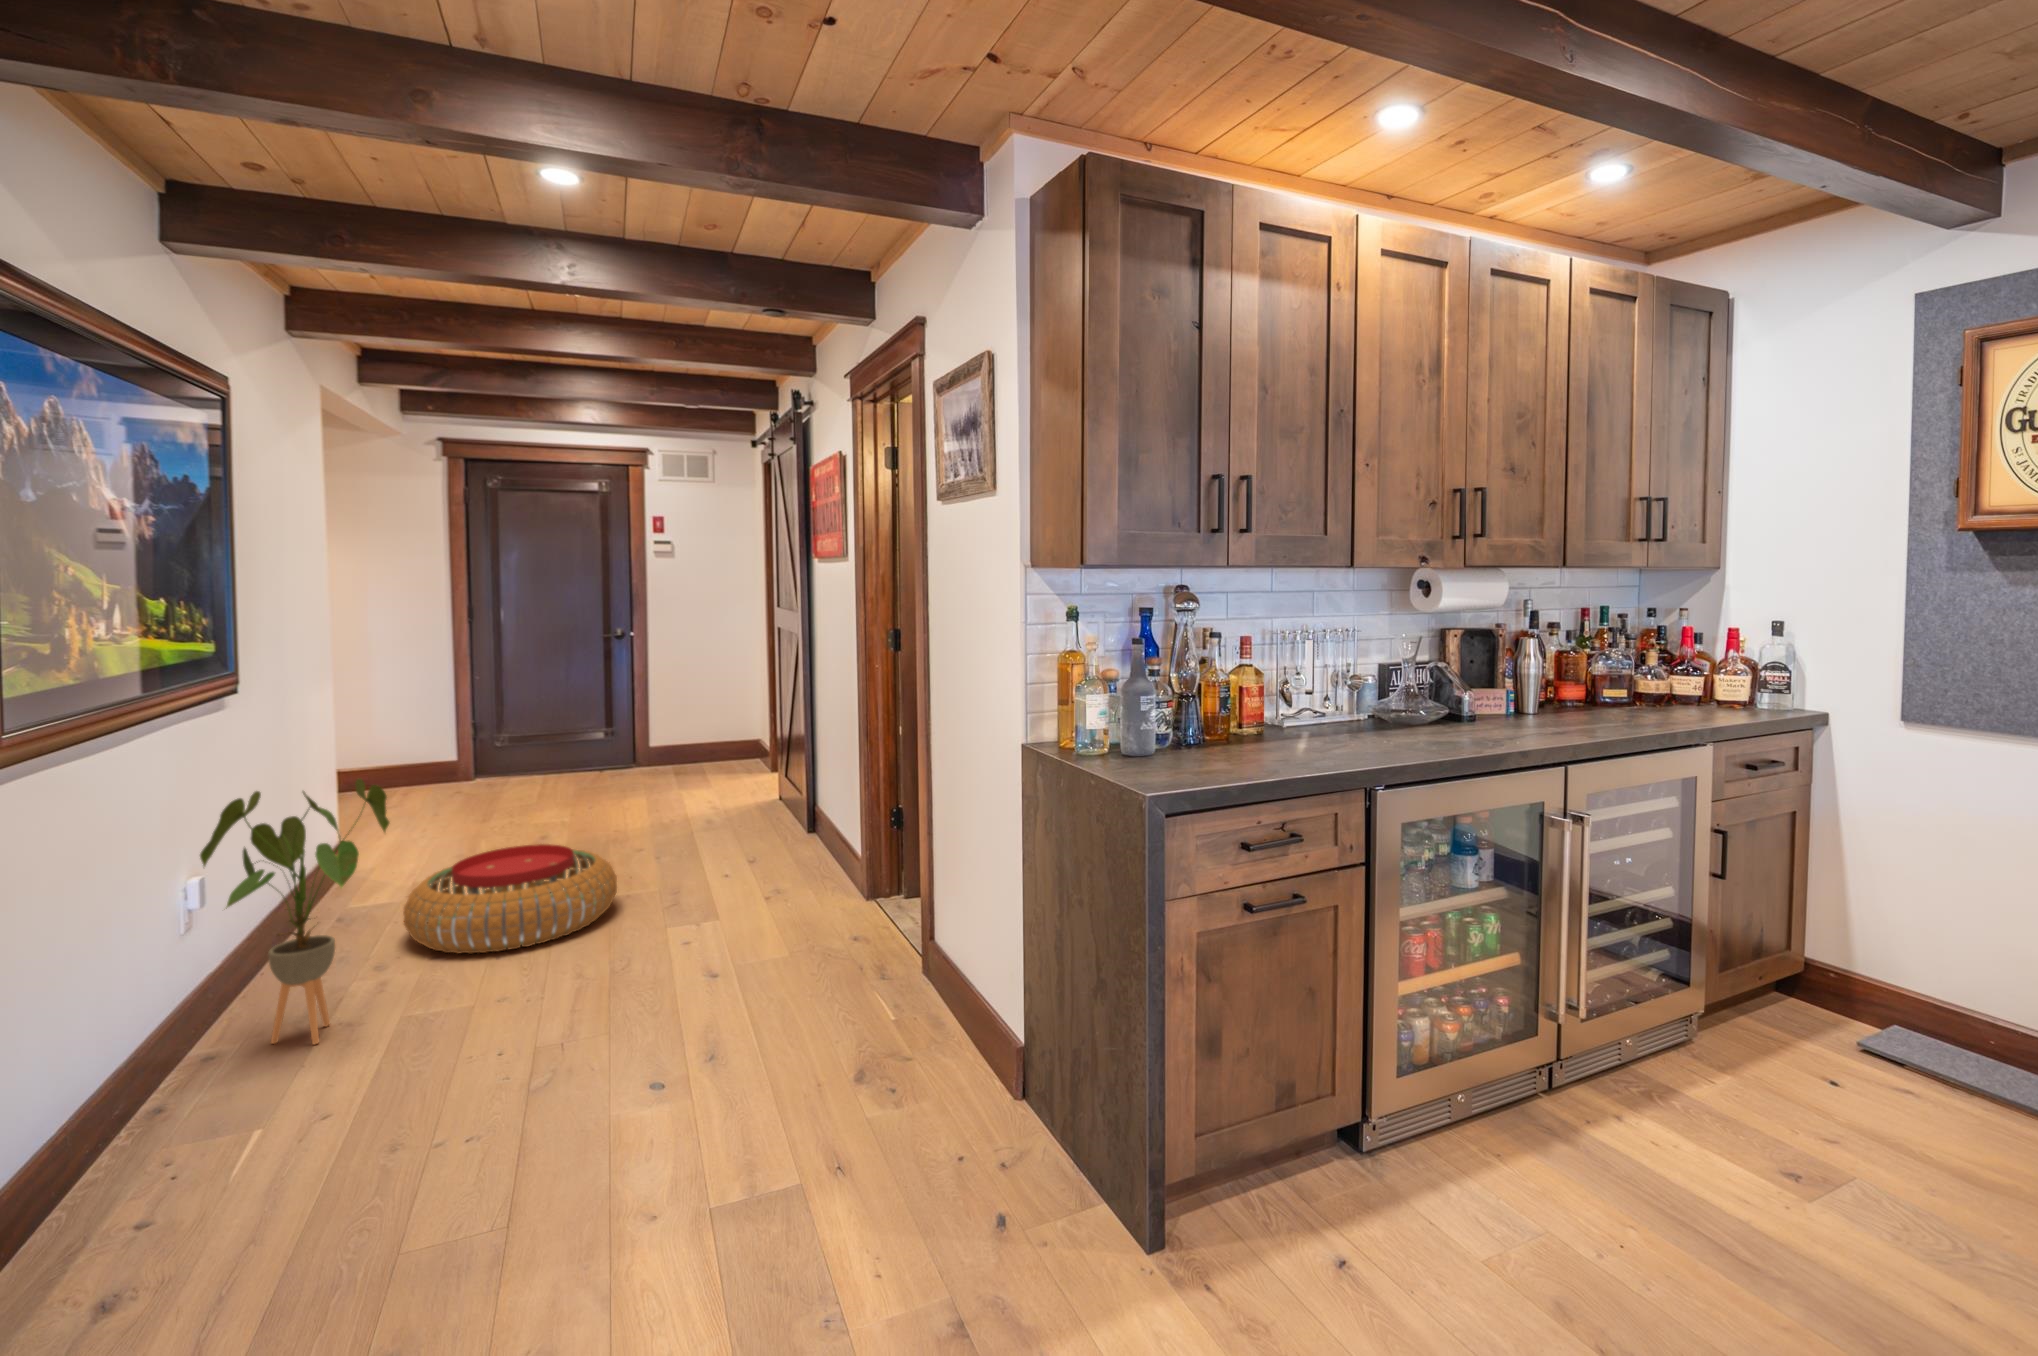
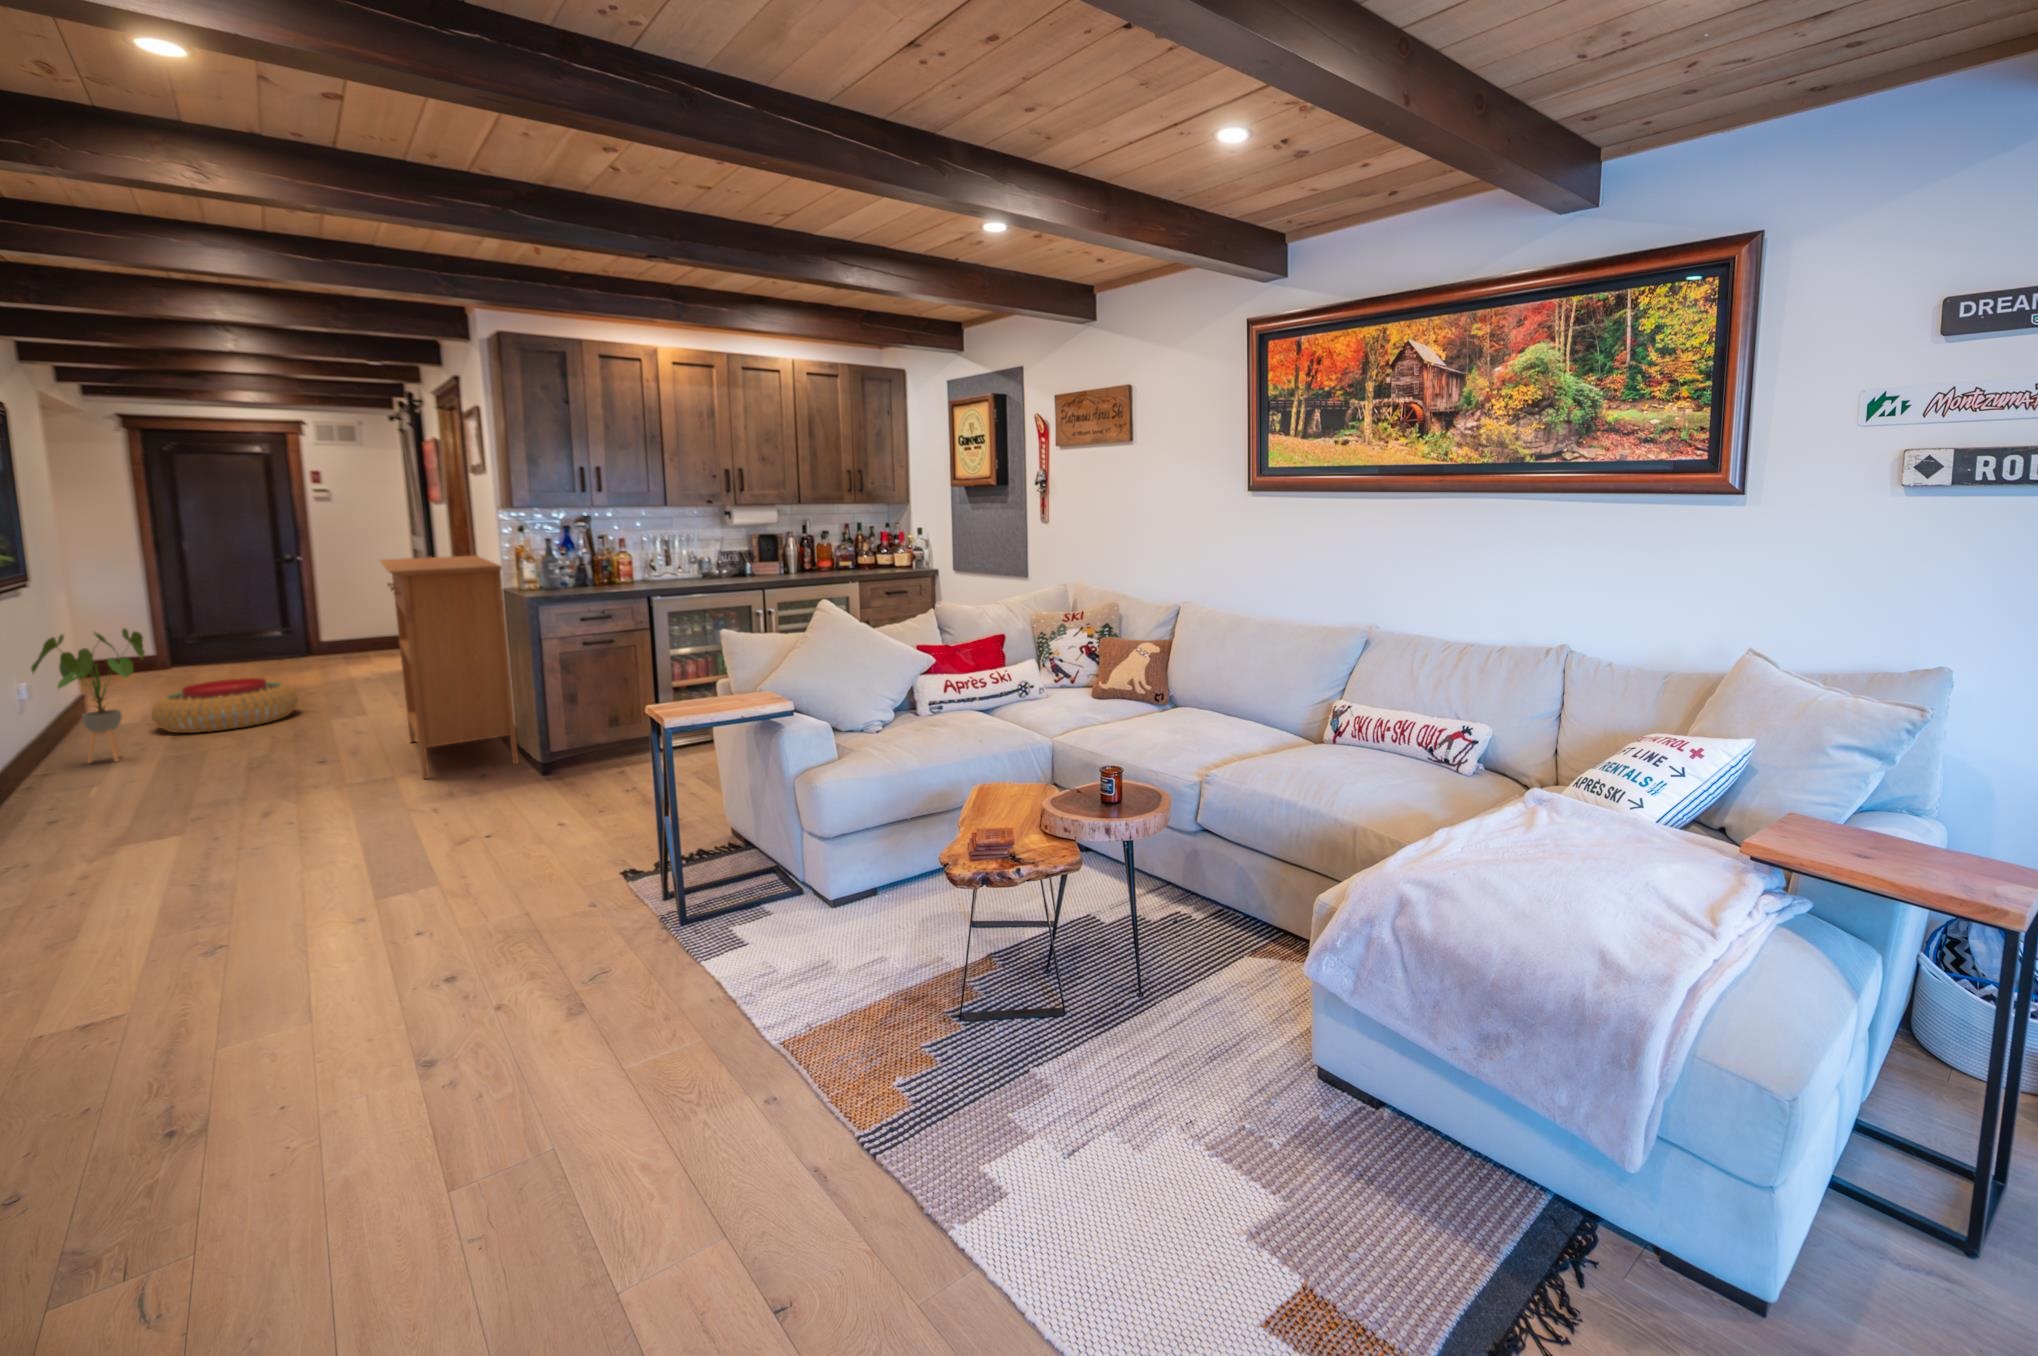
console table: none [779,659,1080,1257] -> present [380,556,518,779]

